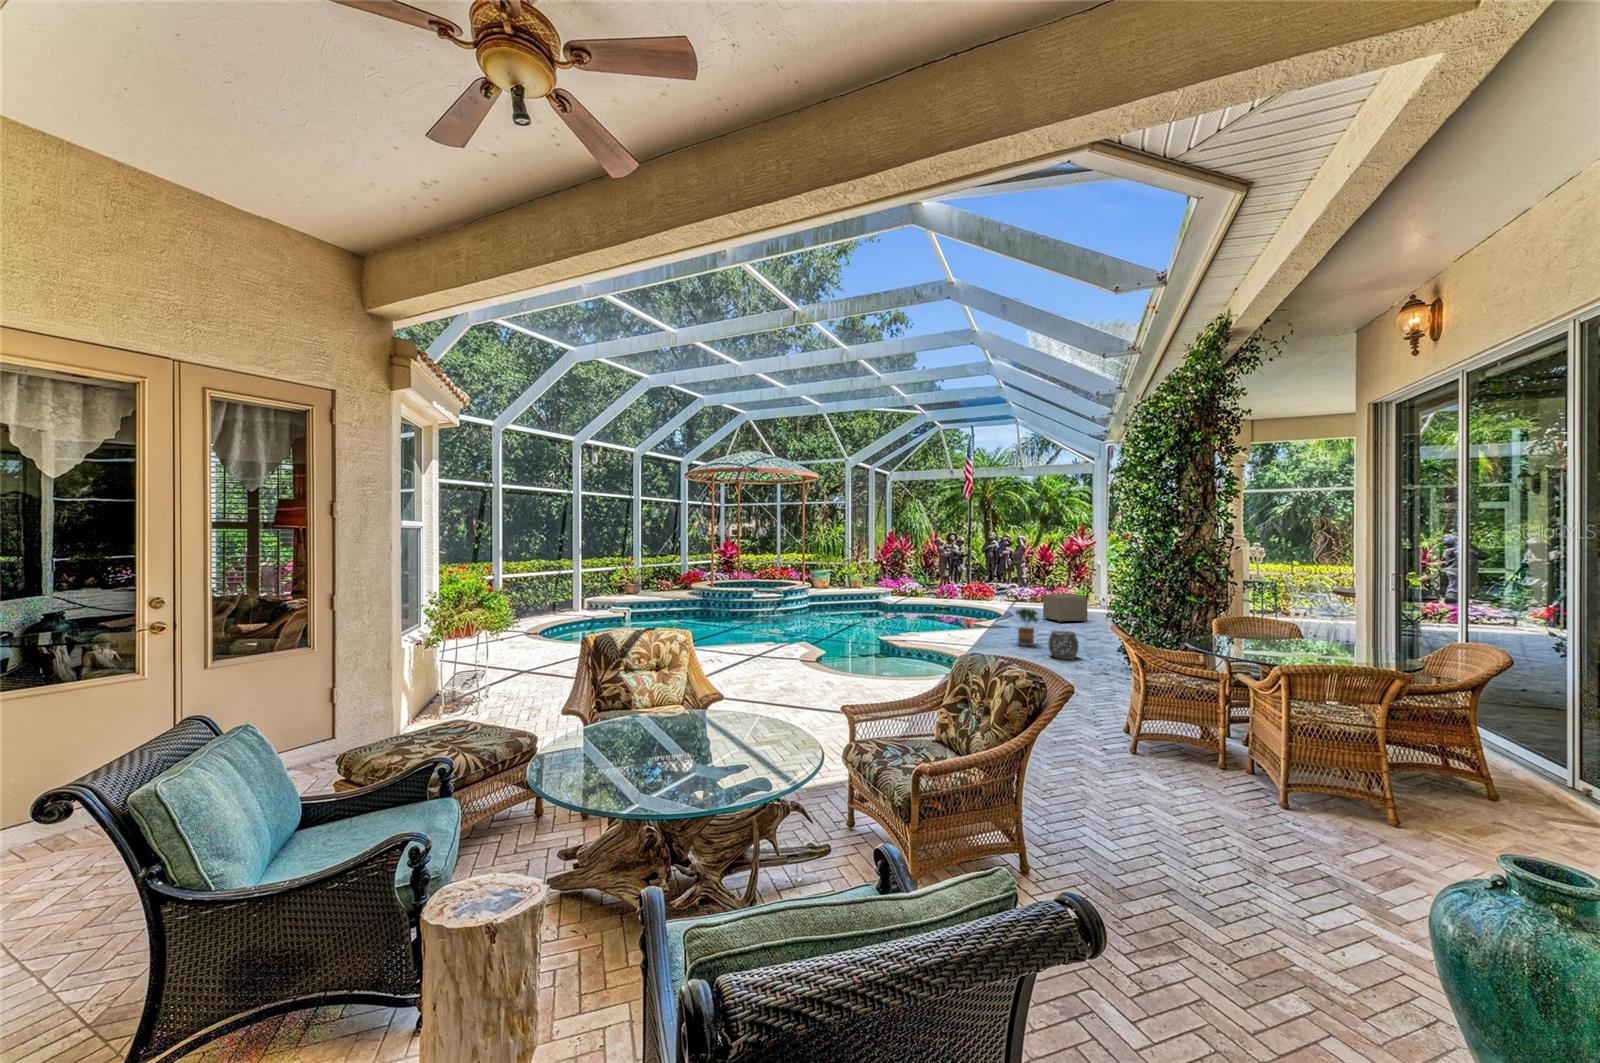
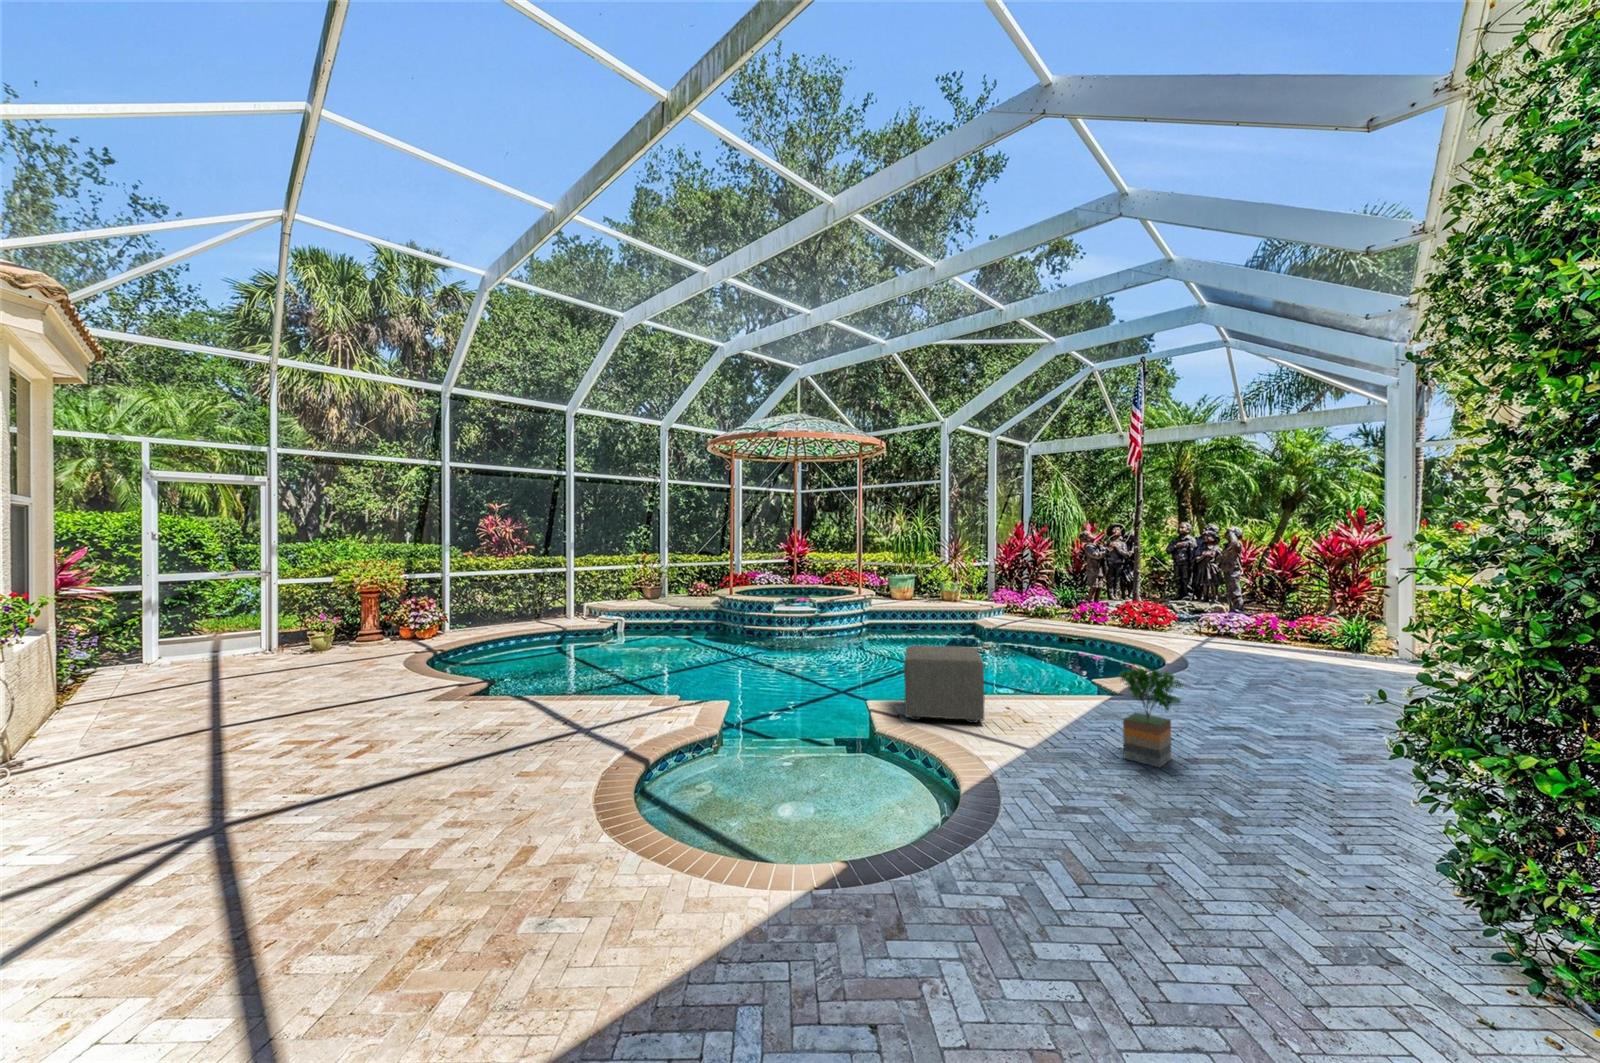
ottoman: present [1043,594,1087,623] -> present [904,645,985,723]
woven basket: present [1048,631,1079,659] -> none [1177,749,1283,850]

